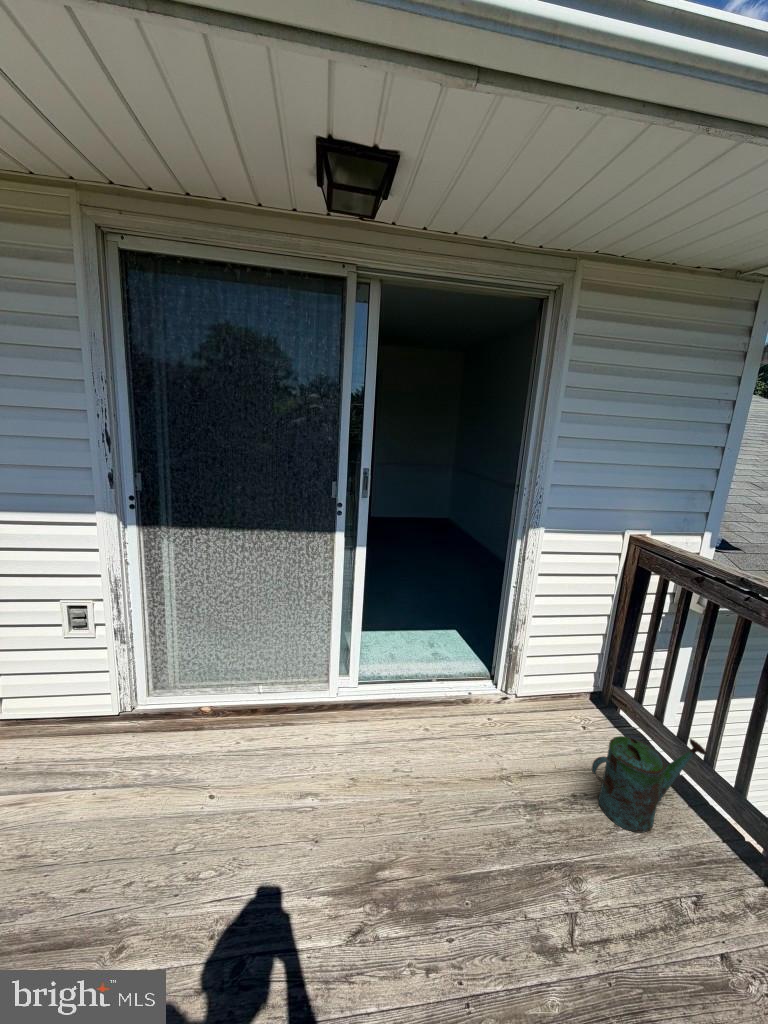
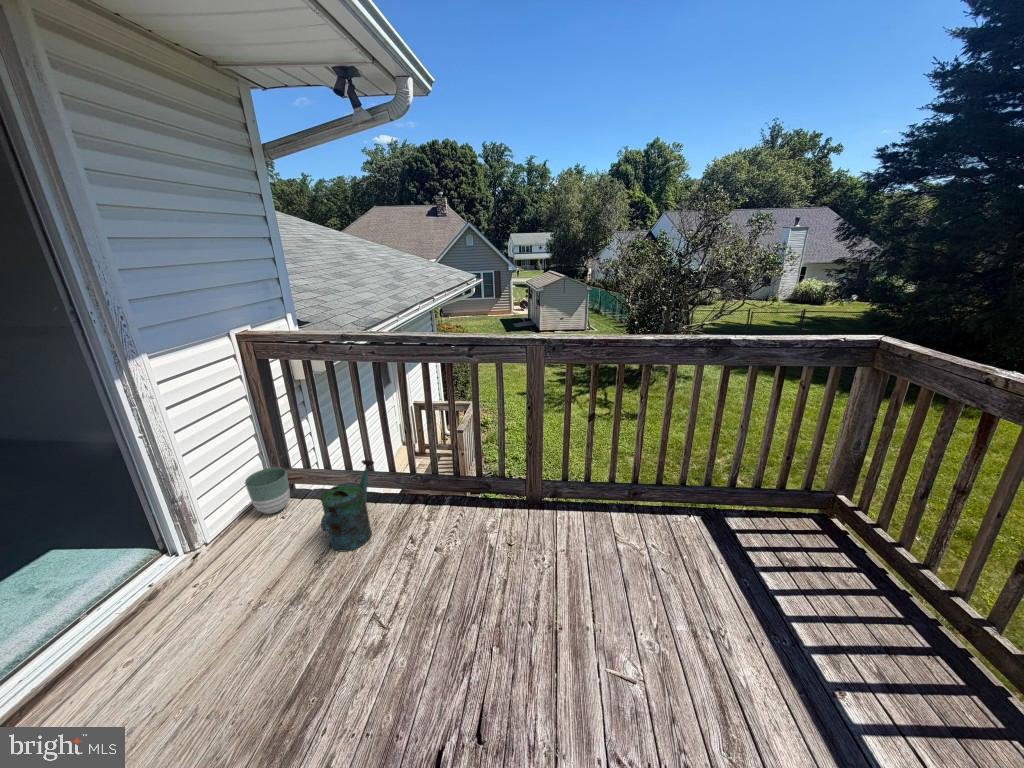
planter: none [568,668,612,719] -> present [245,467,290,514]

